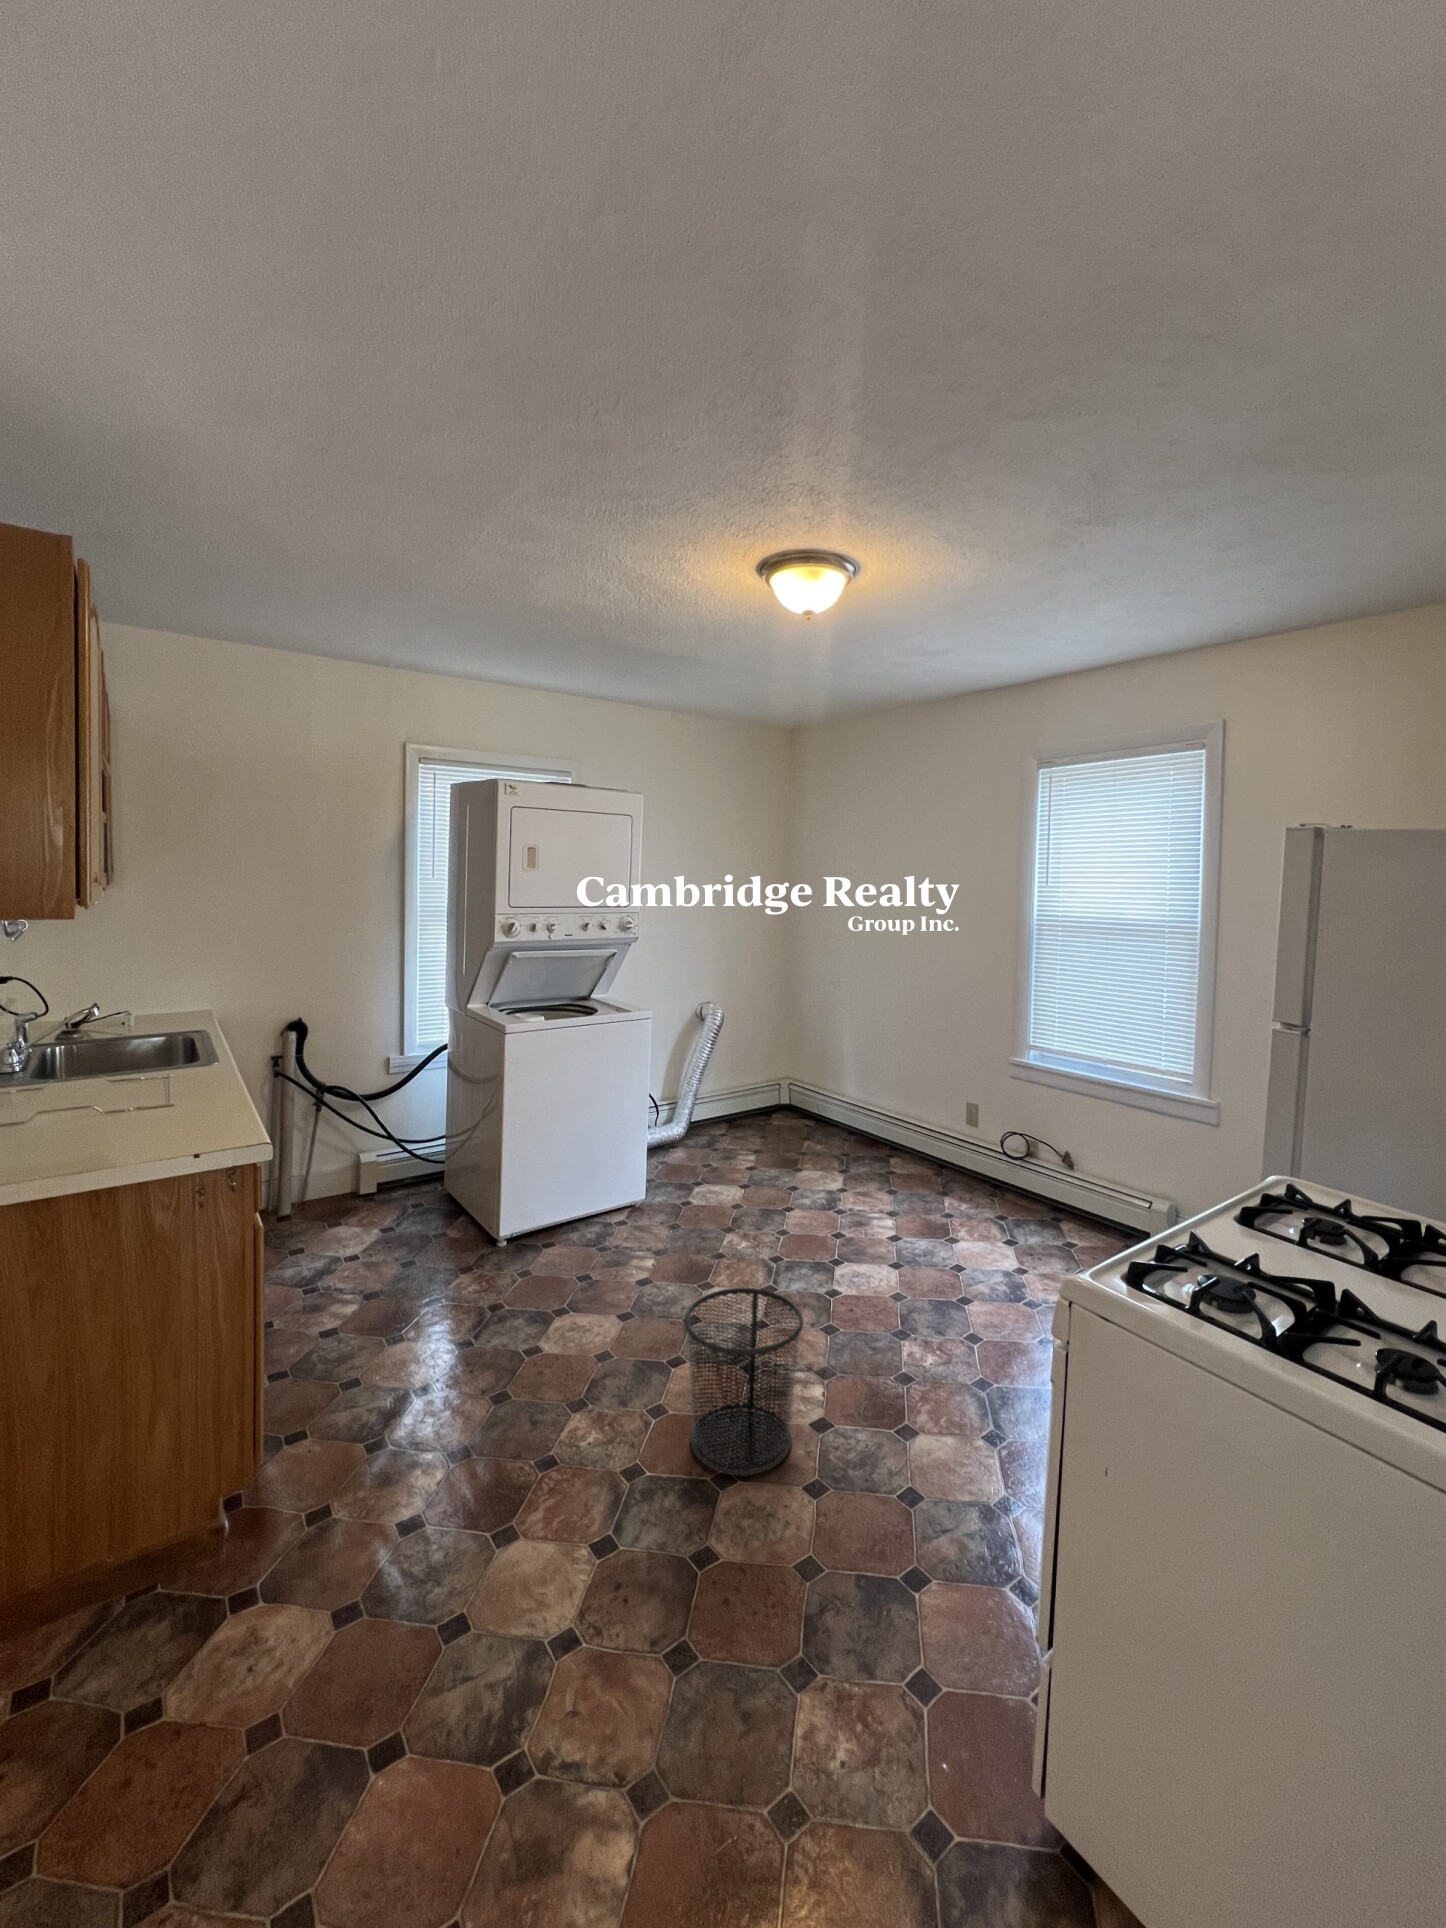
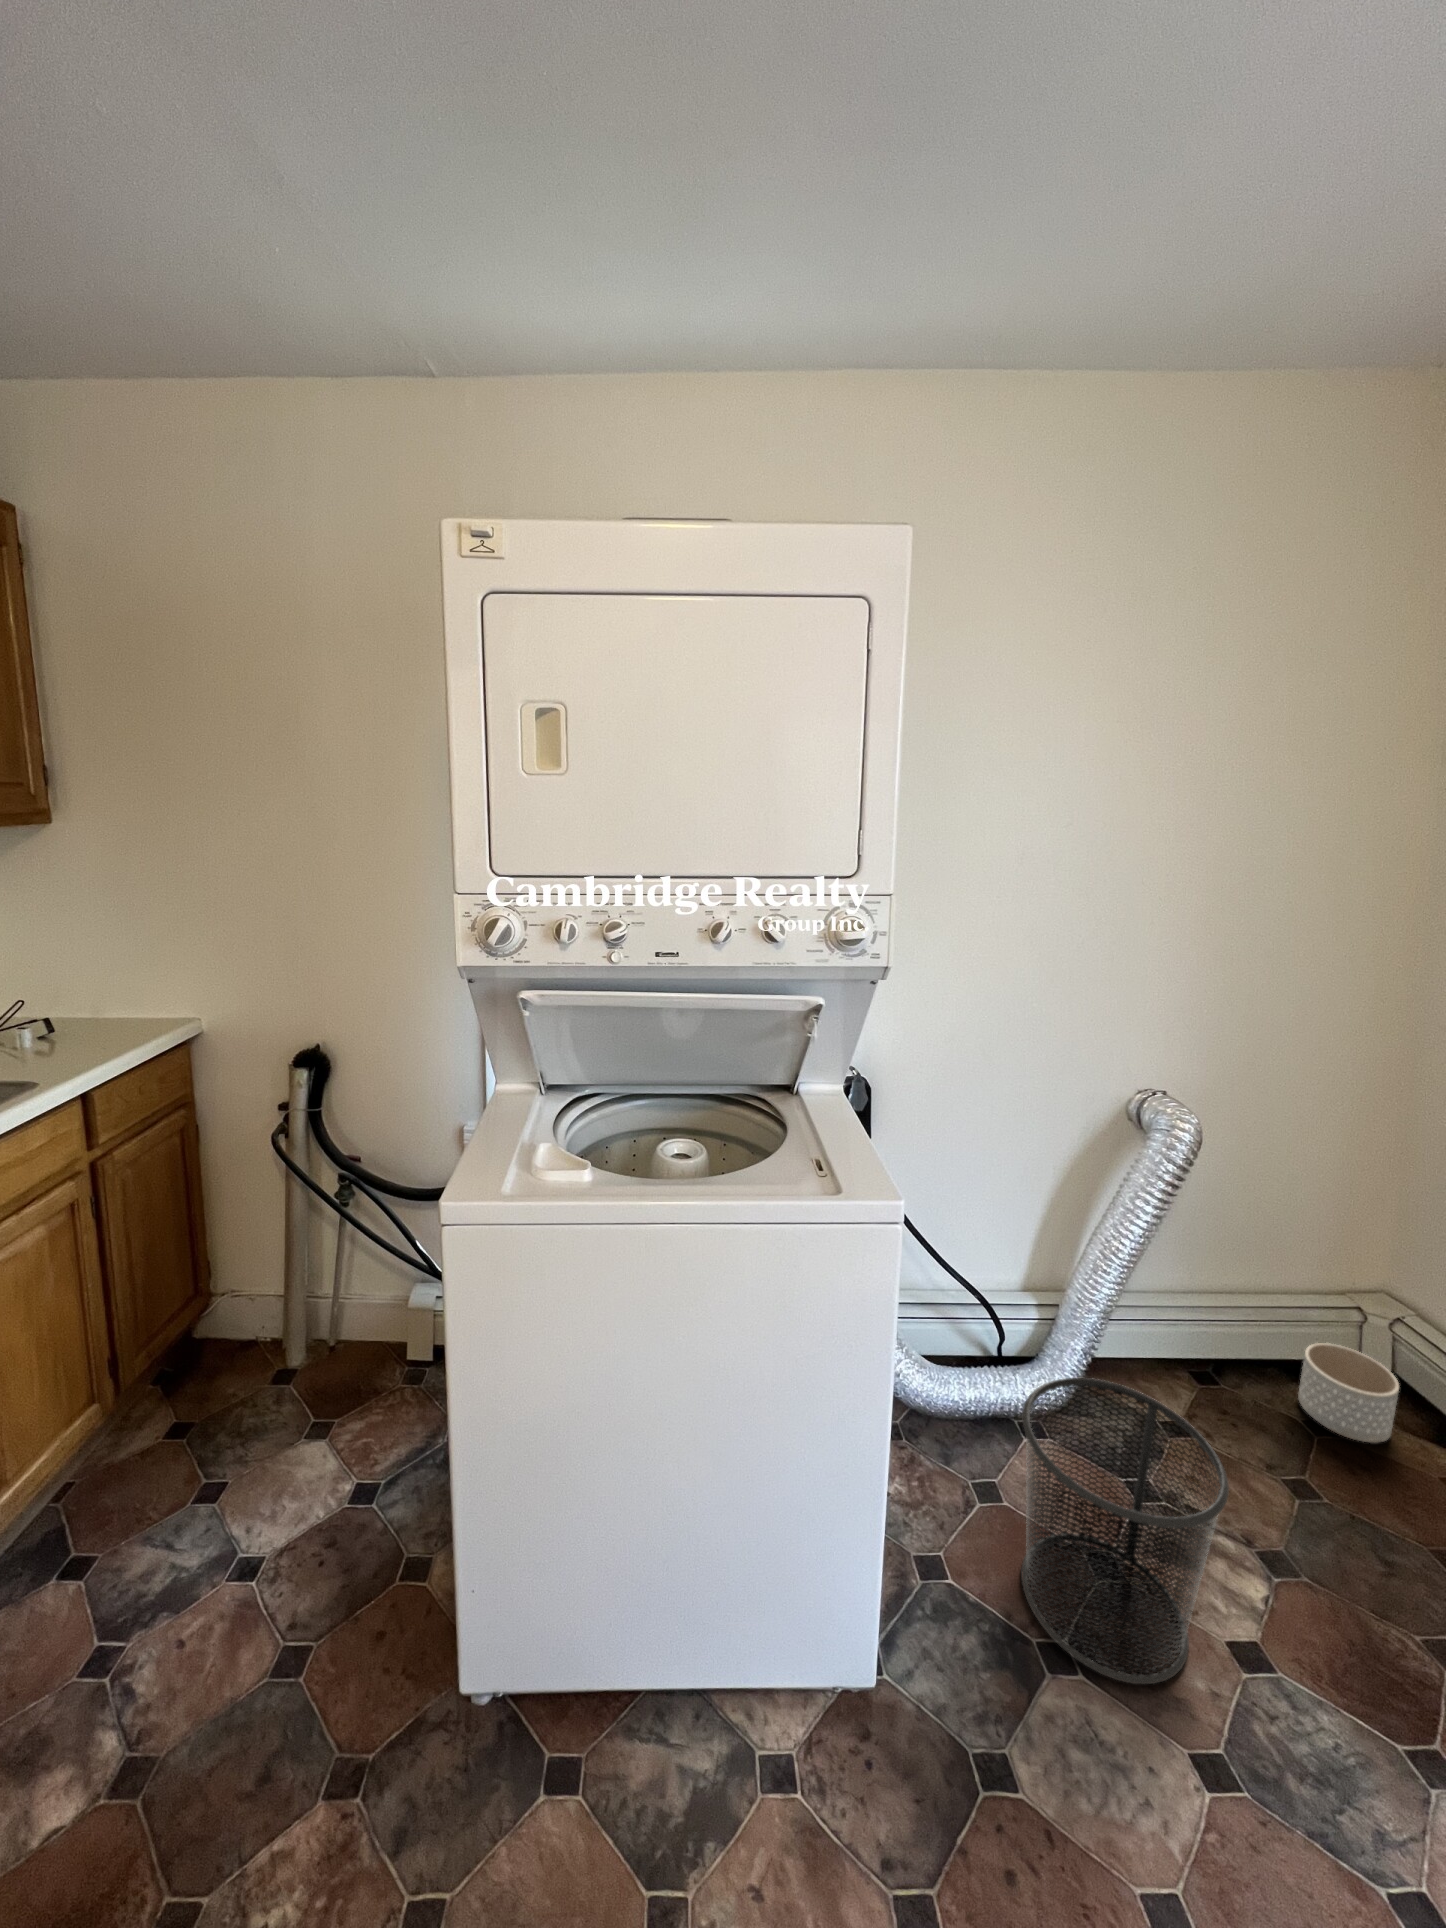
planter: none [820,1238,867,1293] -> present [1298,1343,1399,1443]

